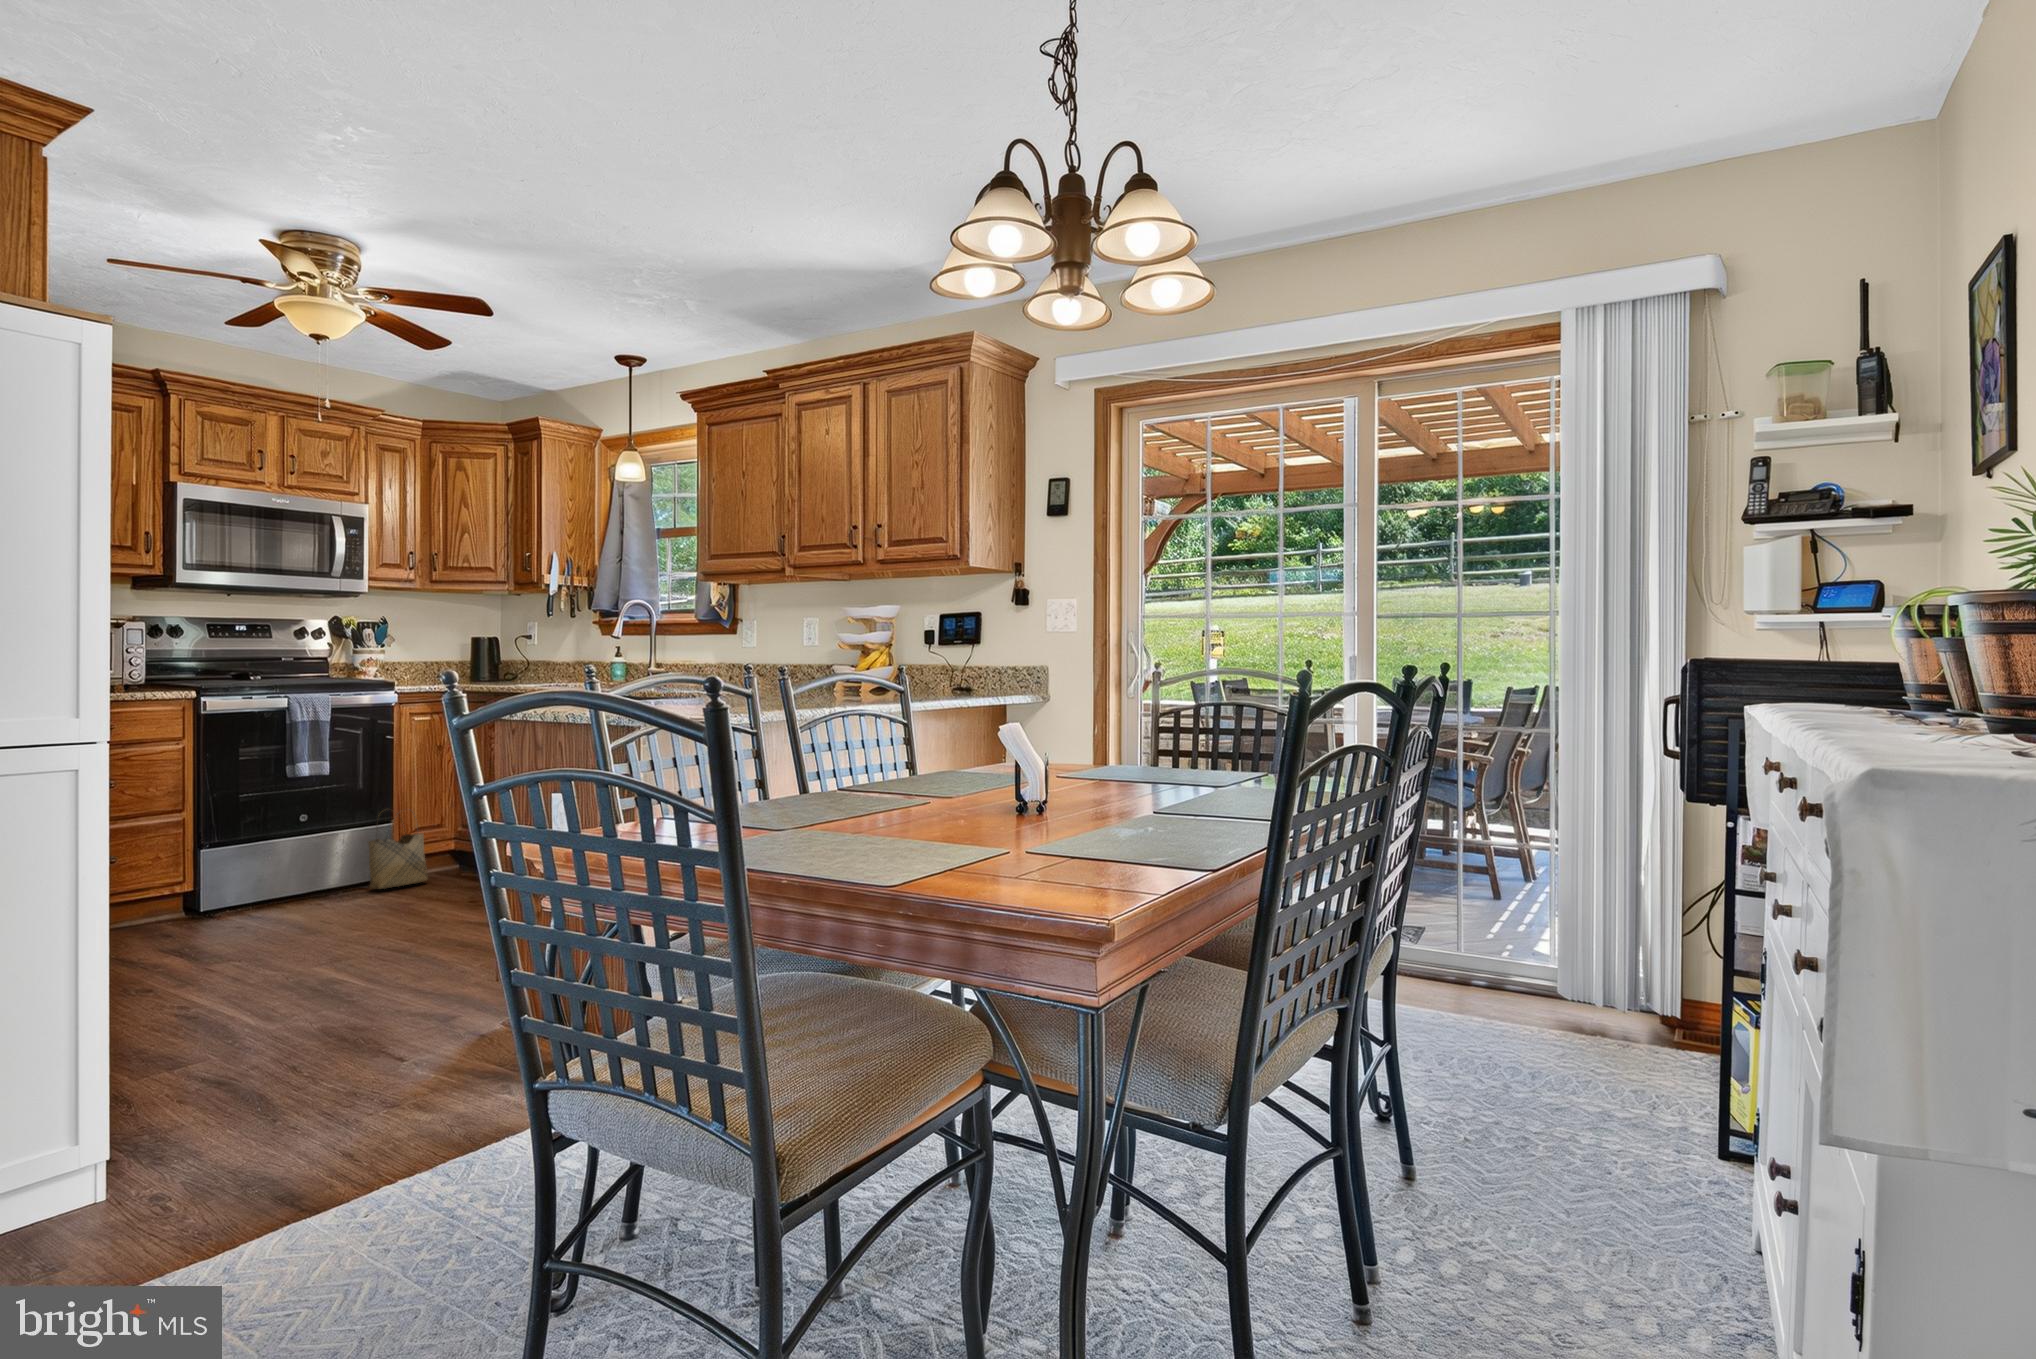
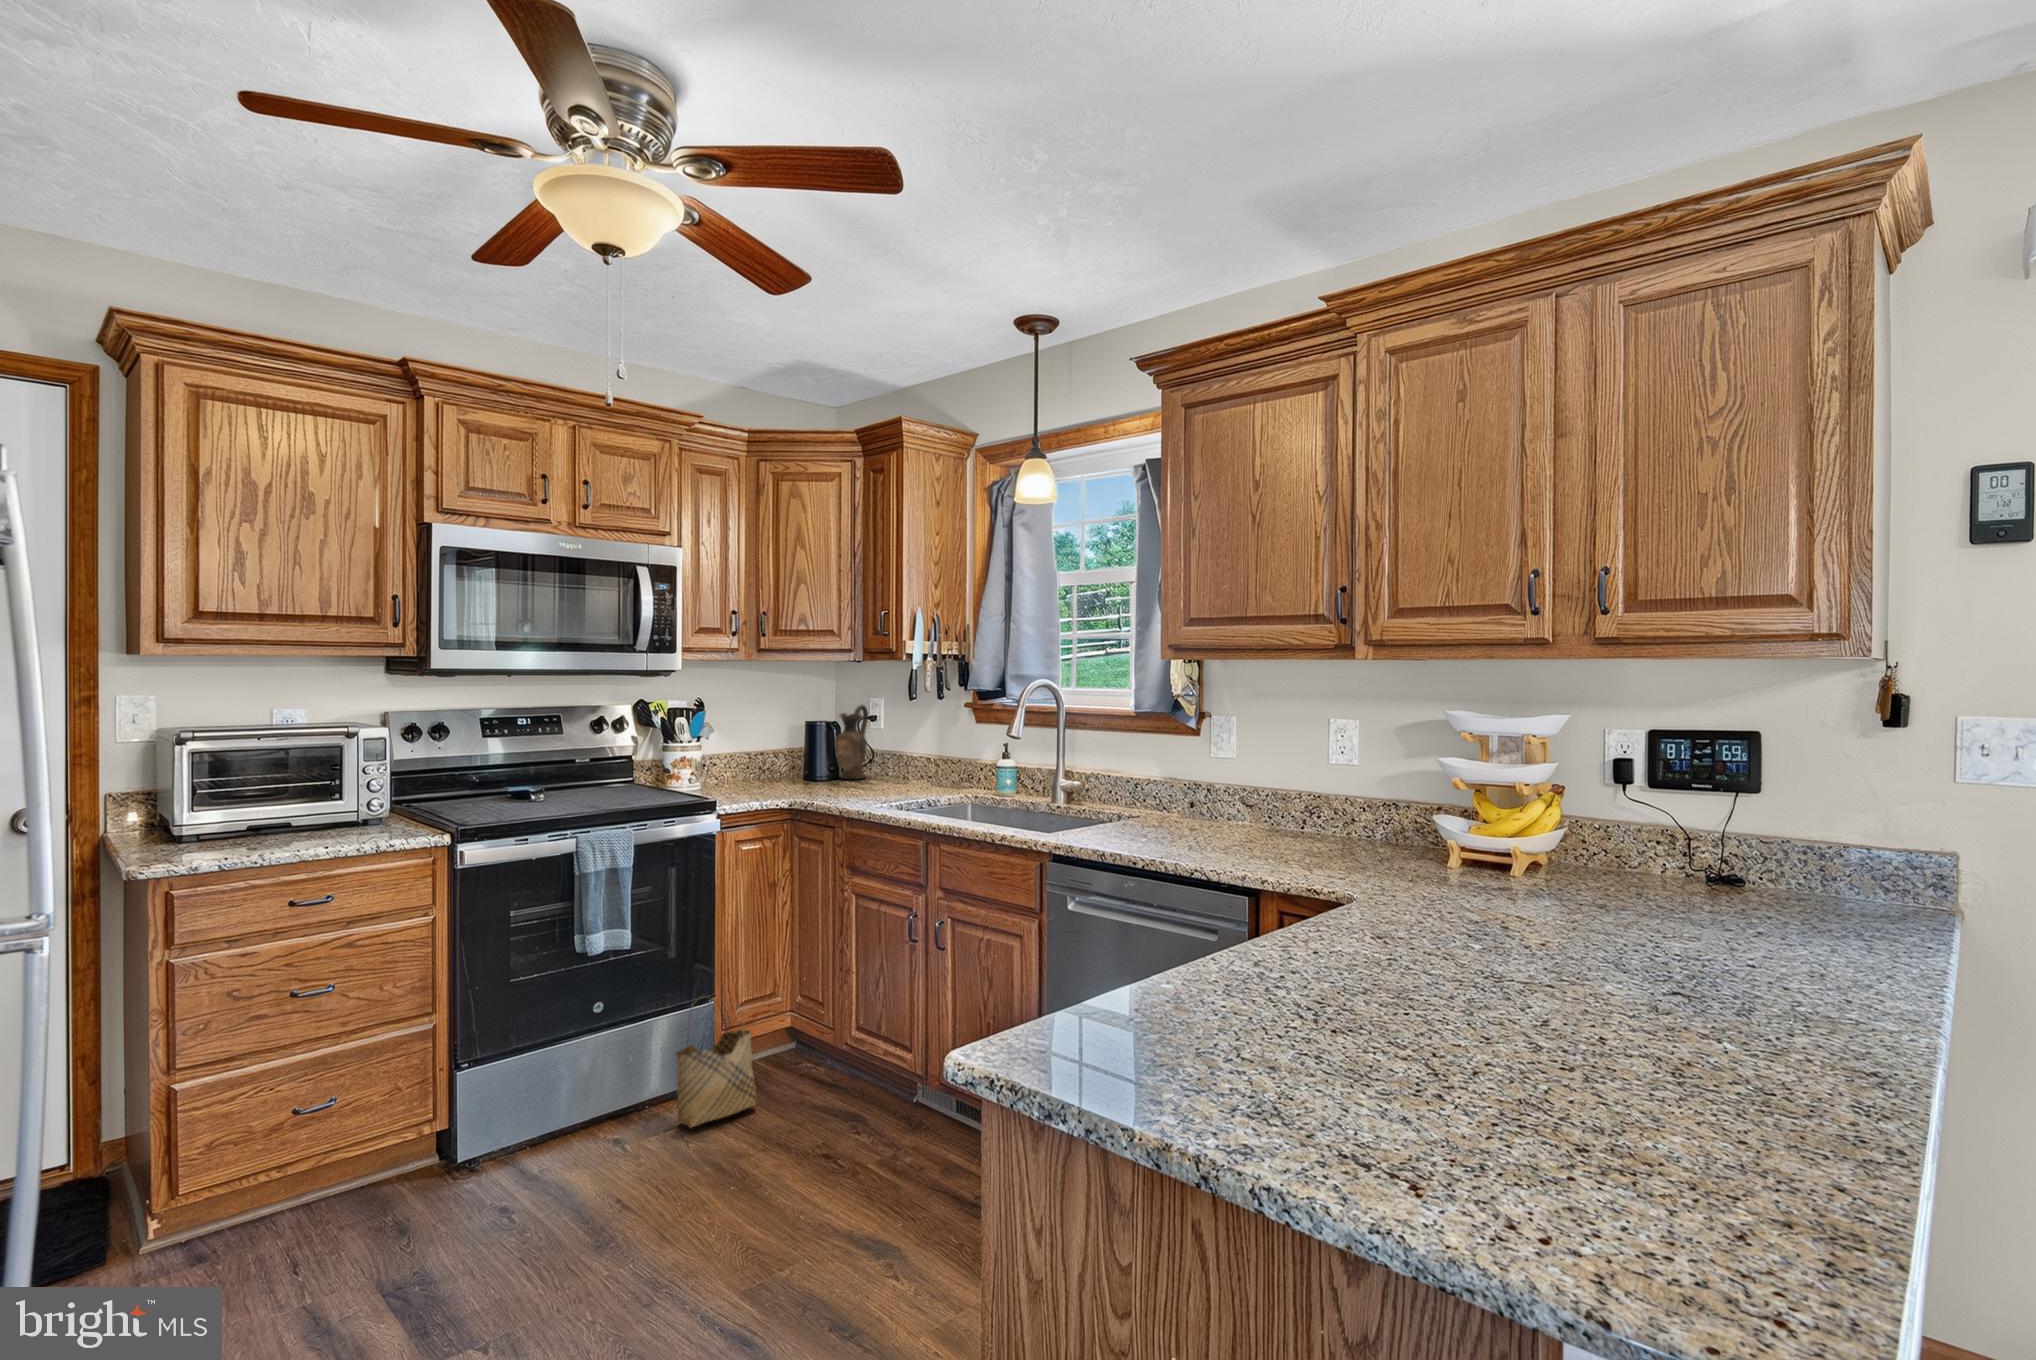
ceramic pitcher: none [495,625,523,679] -> present [836,705,868,779]

